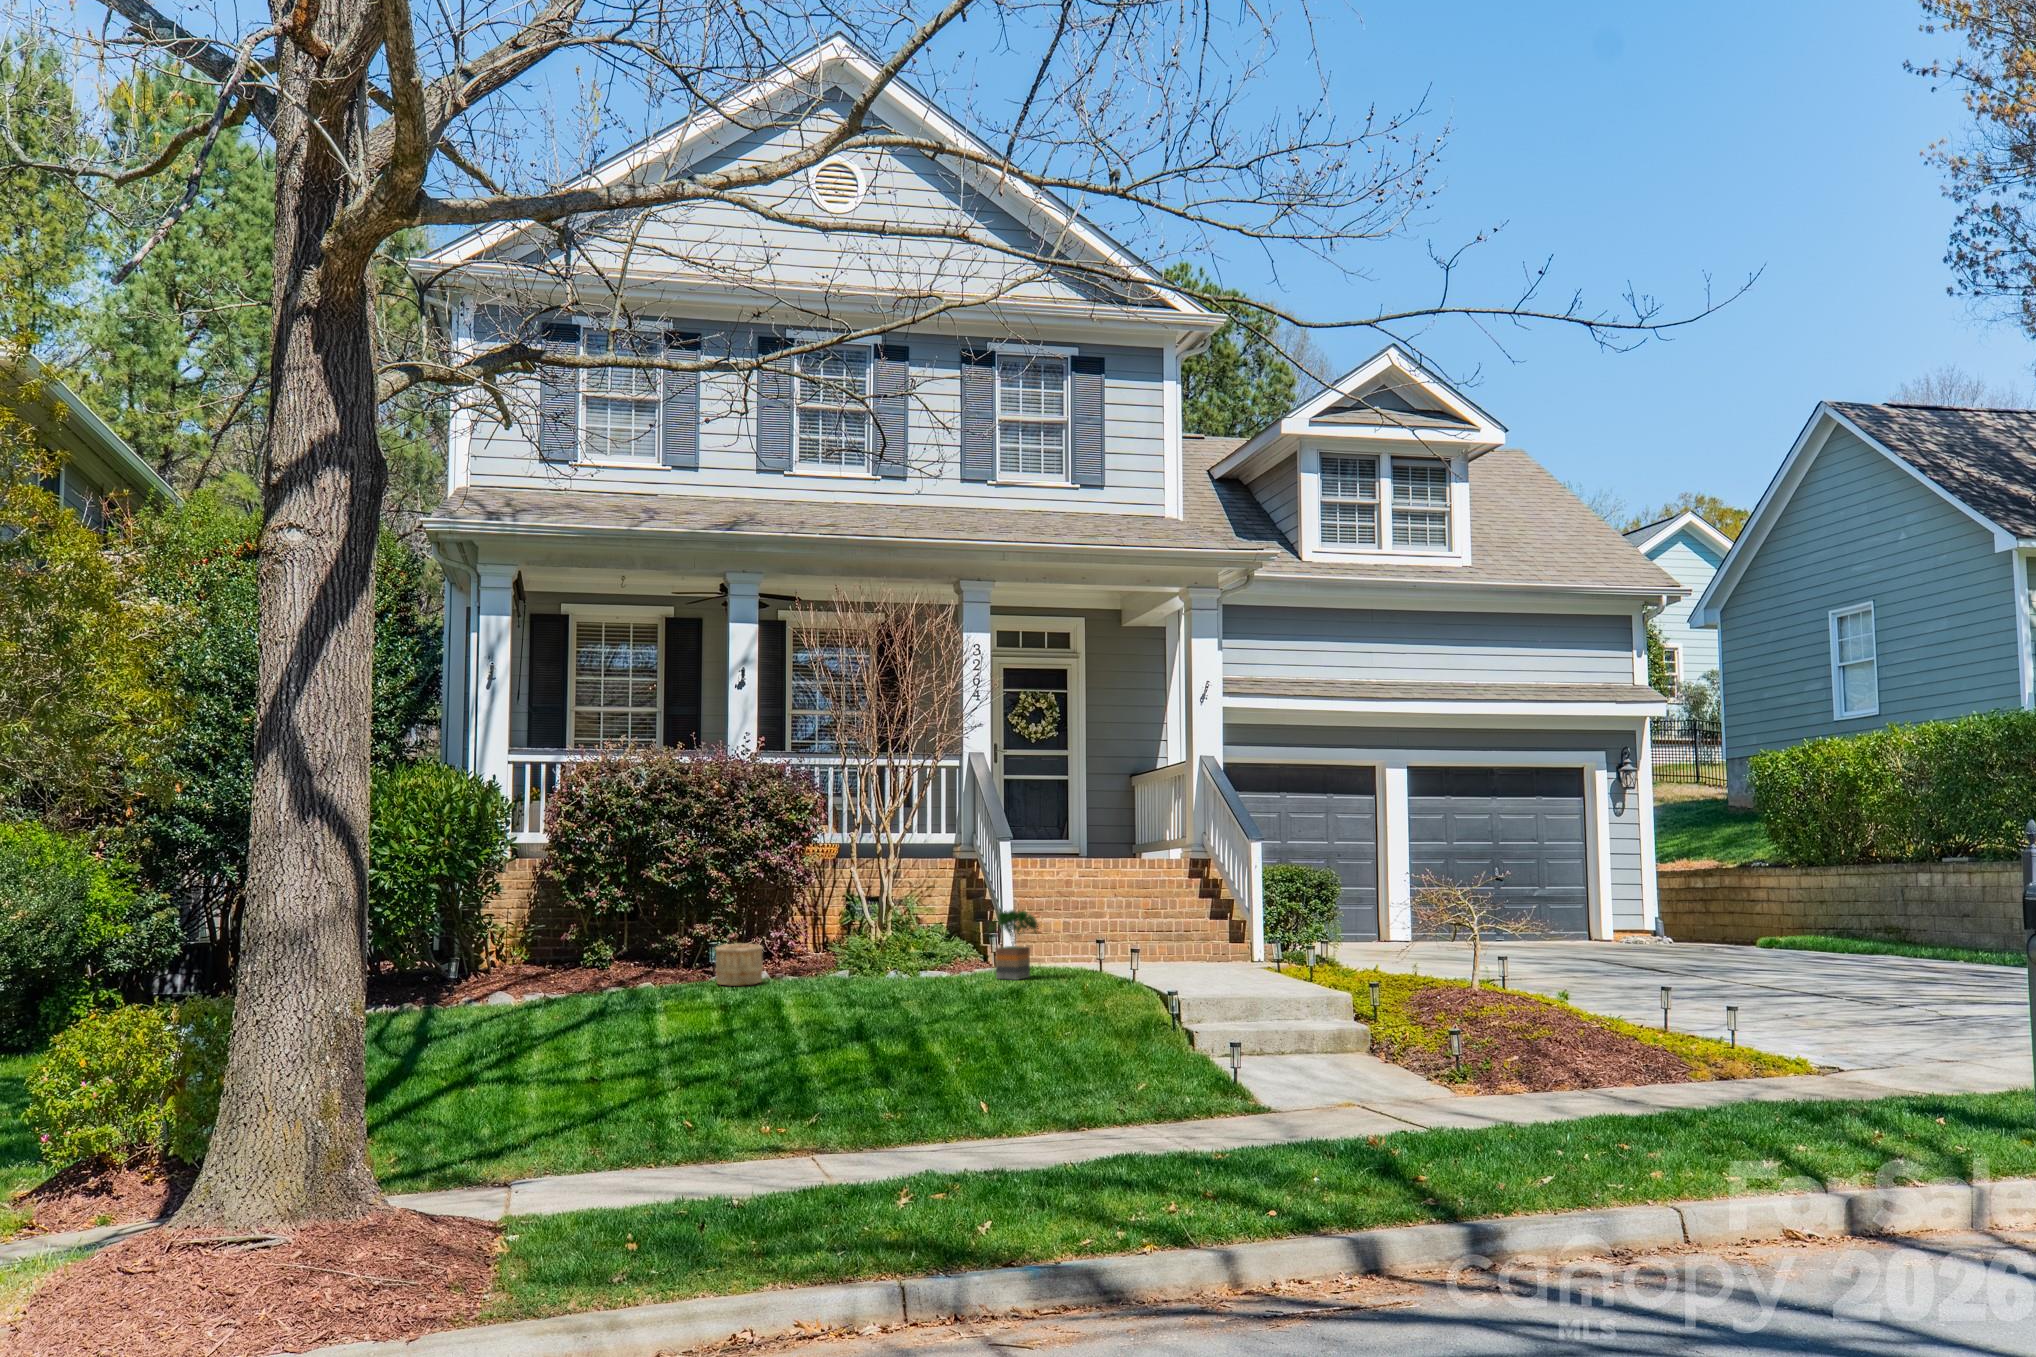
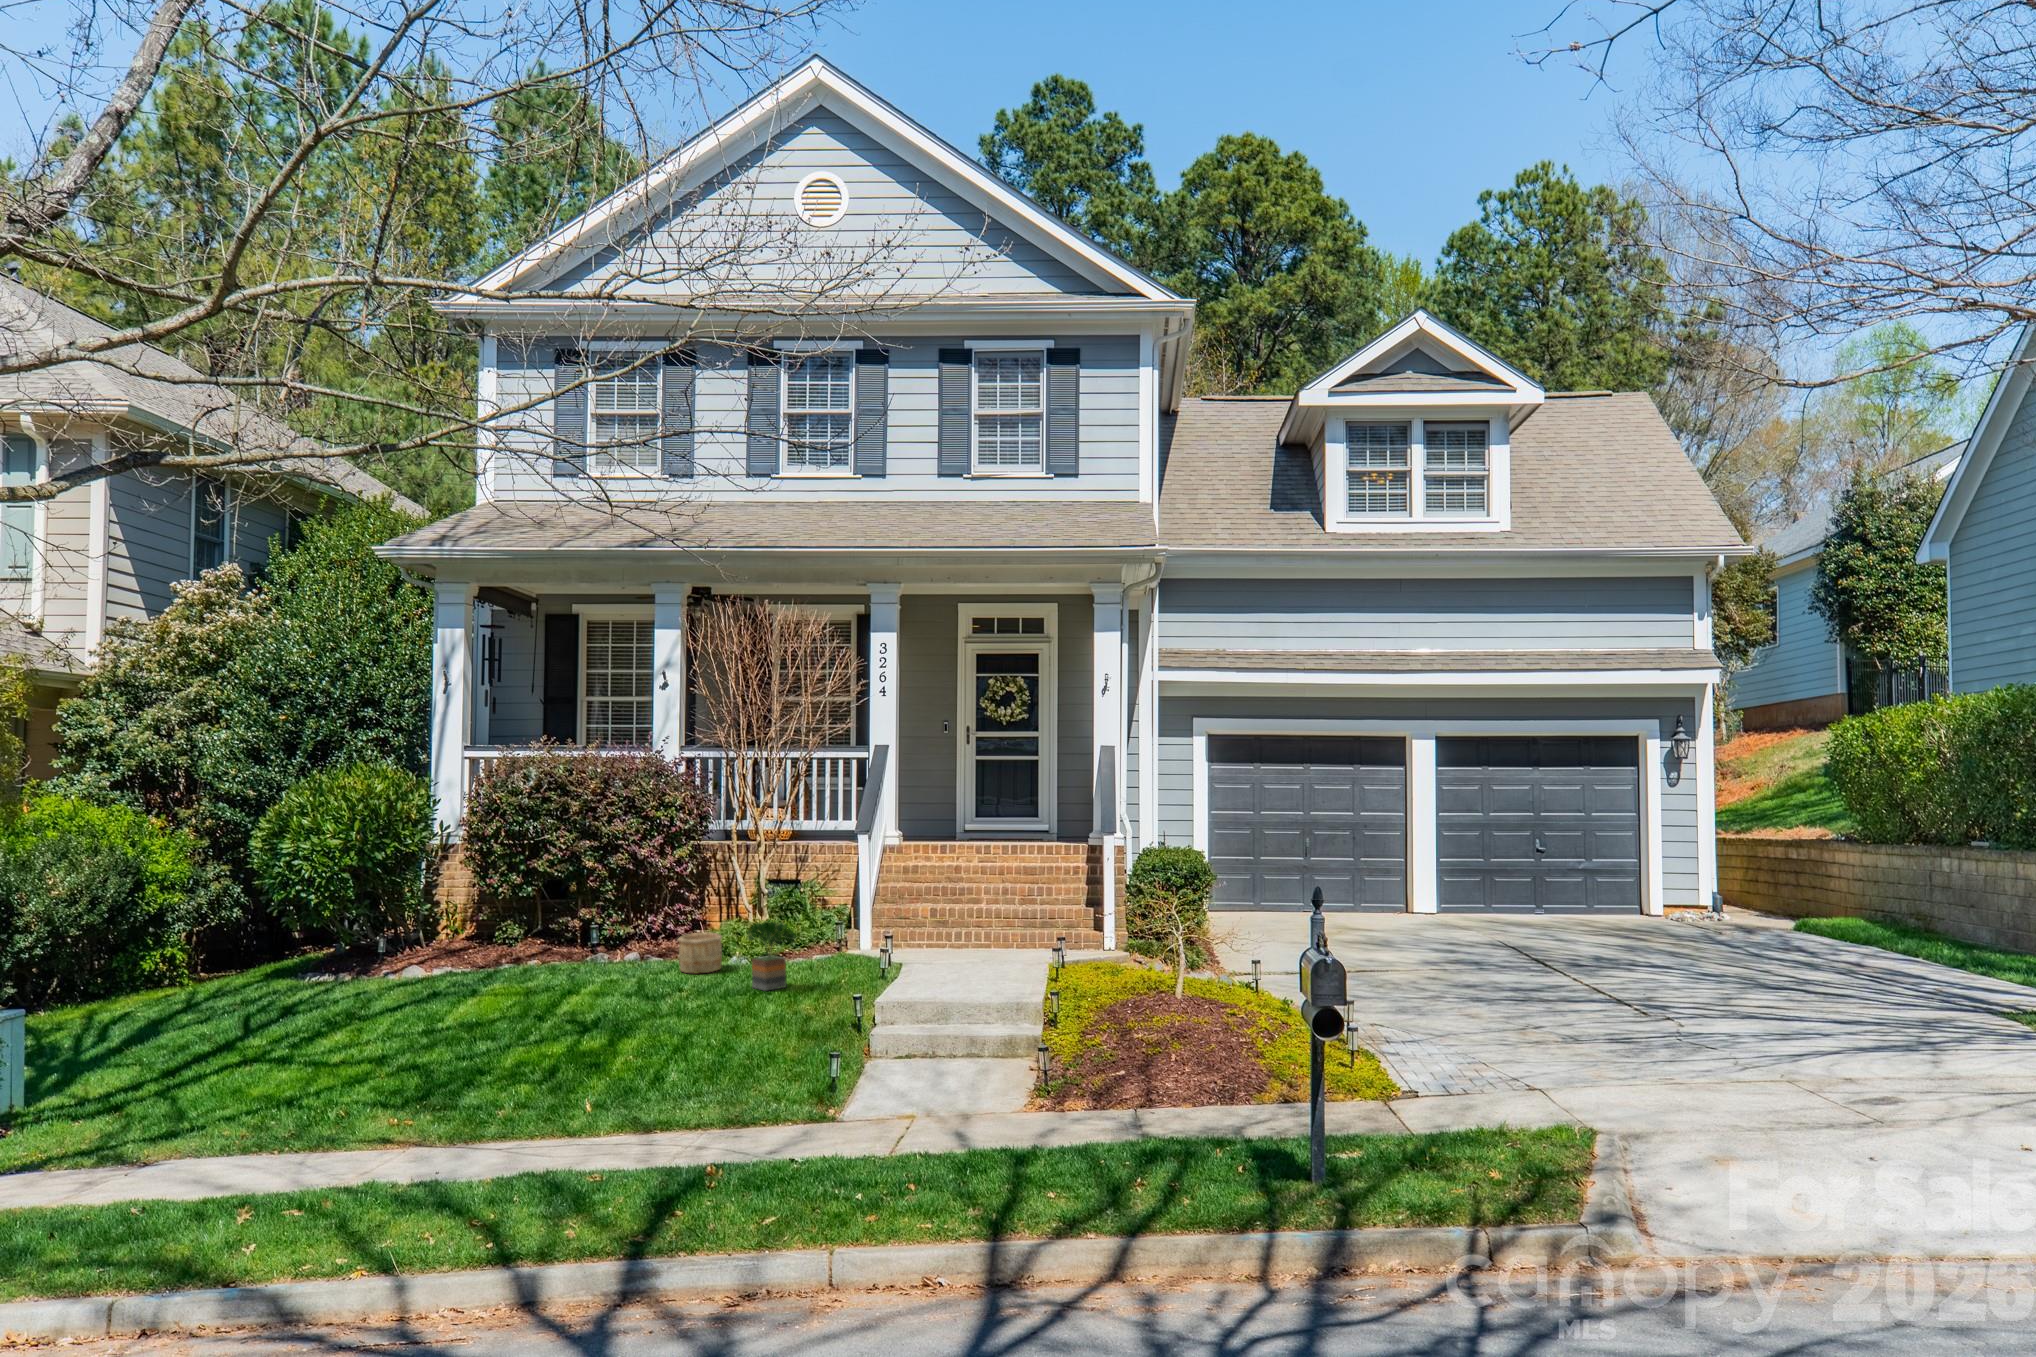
wooden bucket: present [715,943,763,986] -> present [678,933,722,973]

